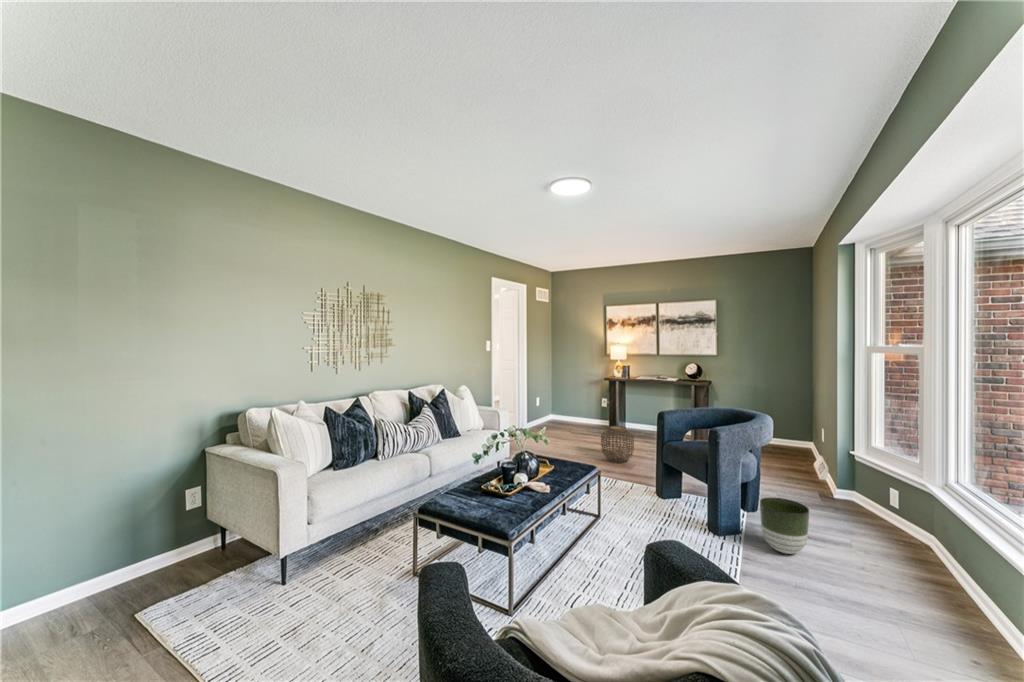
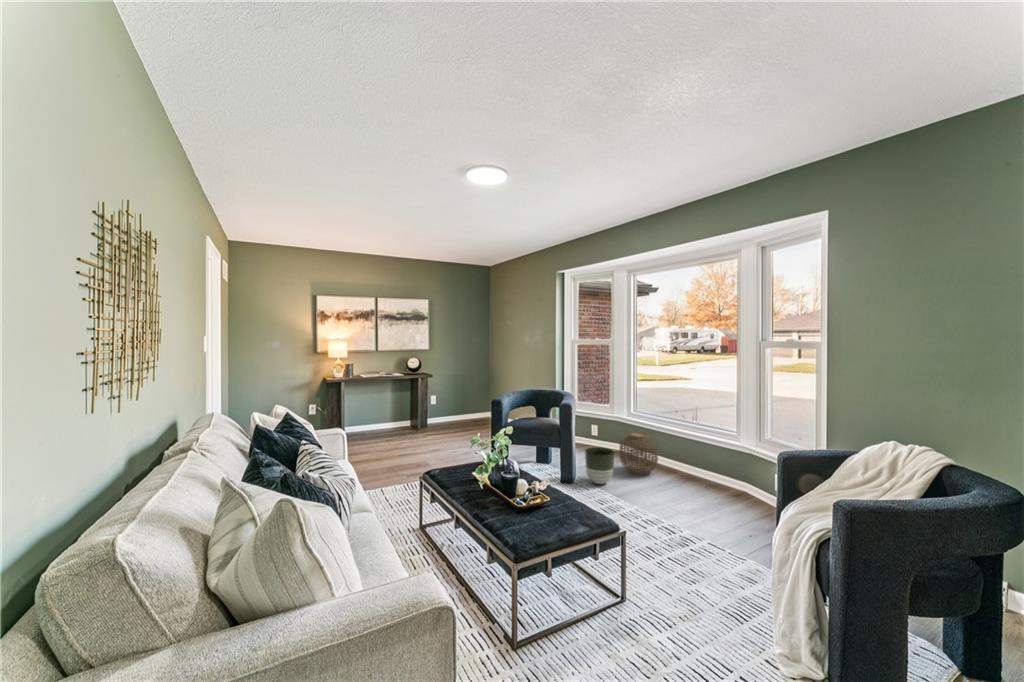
woven basket: present [601,426,634,463] -> present [620,432,658,475]

